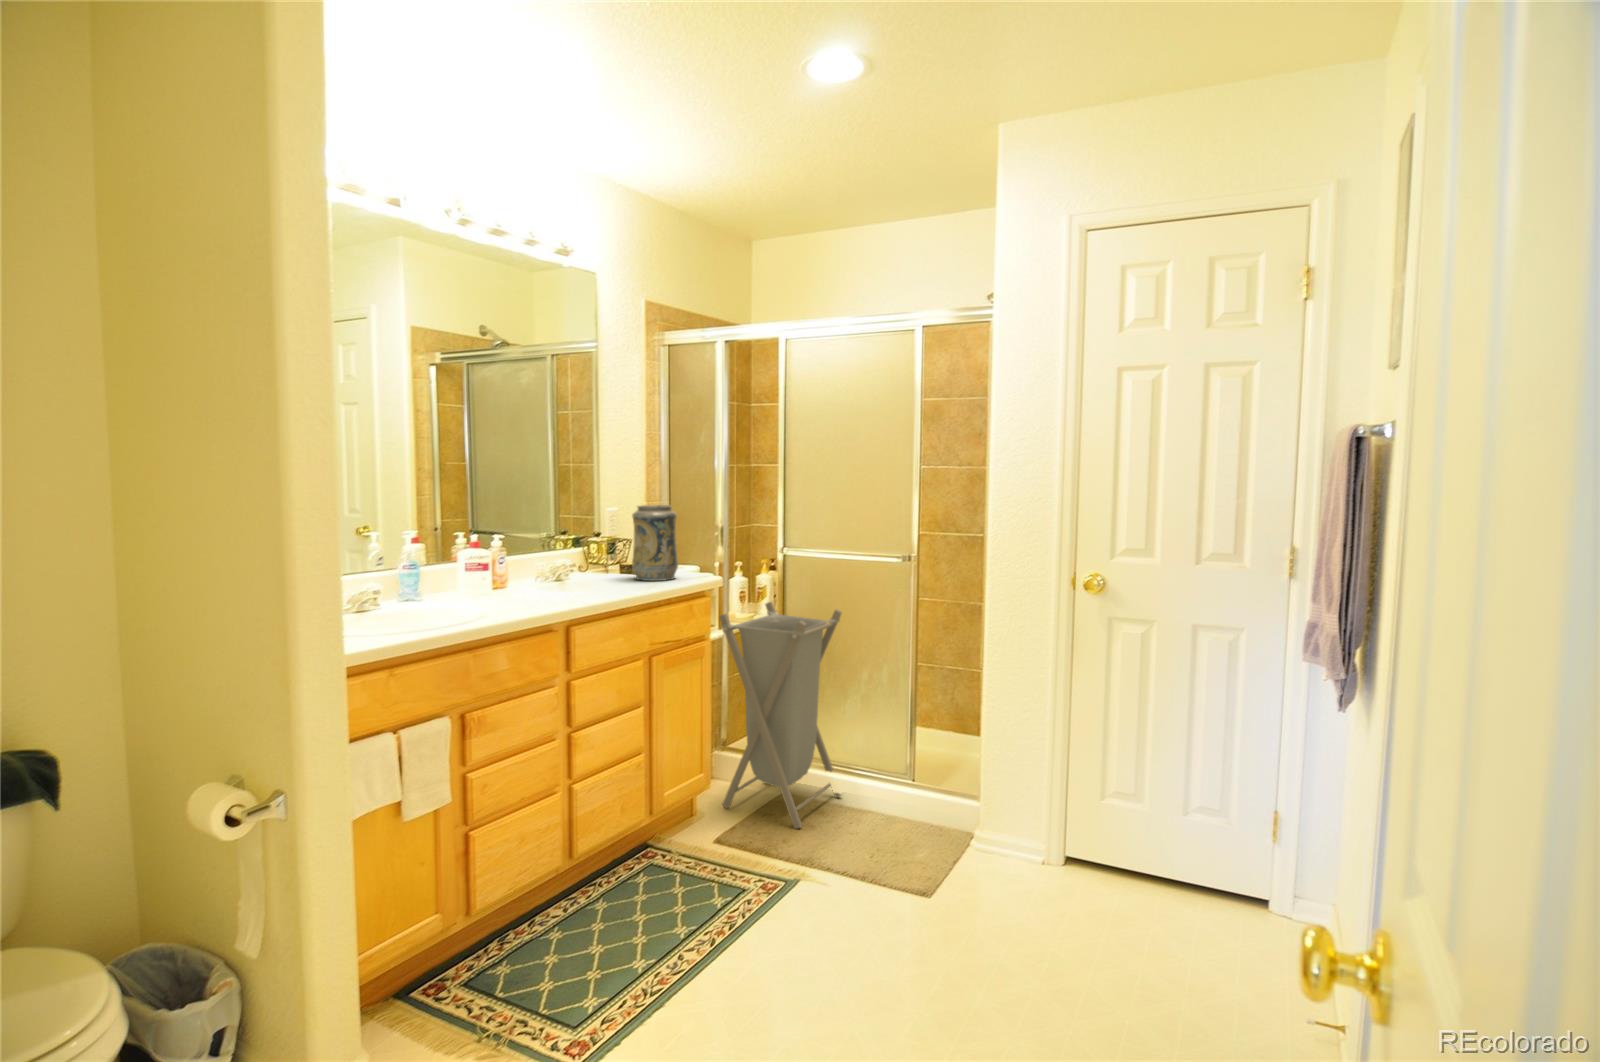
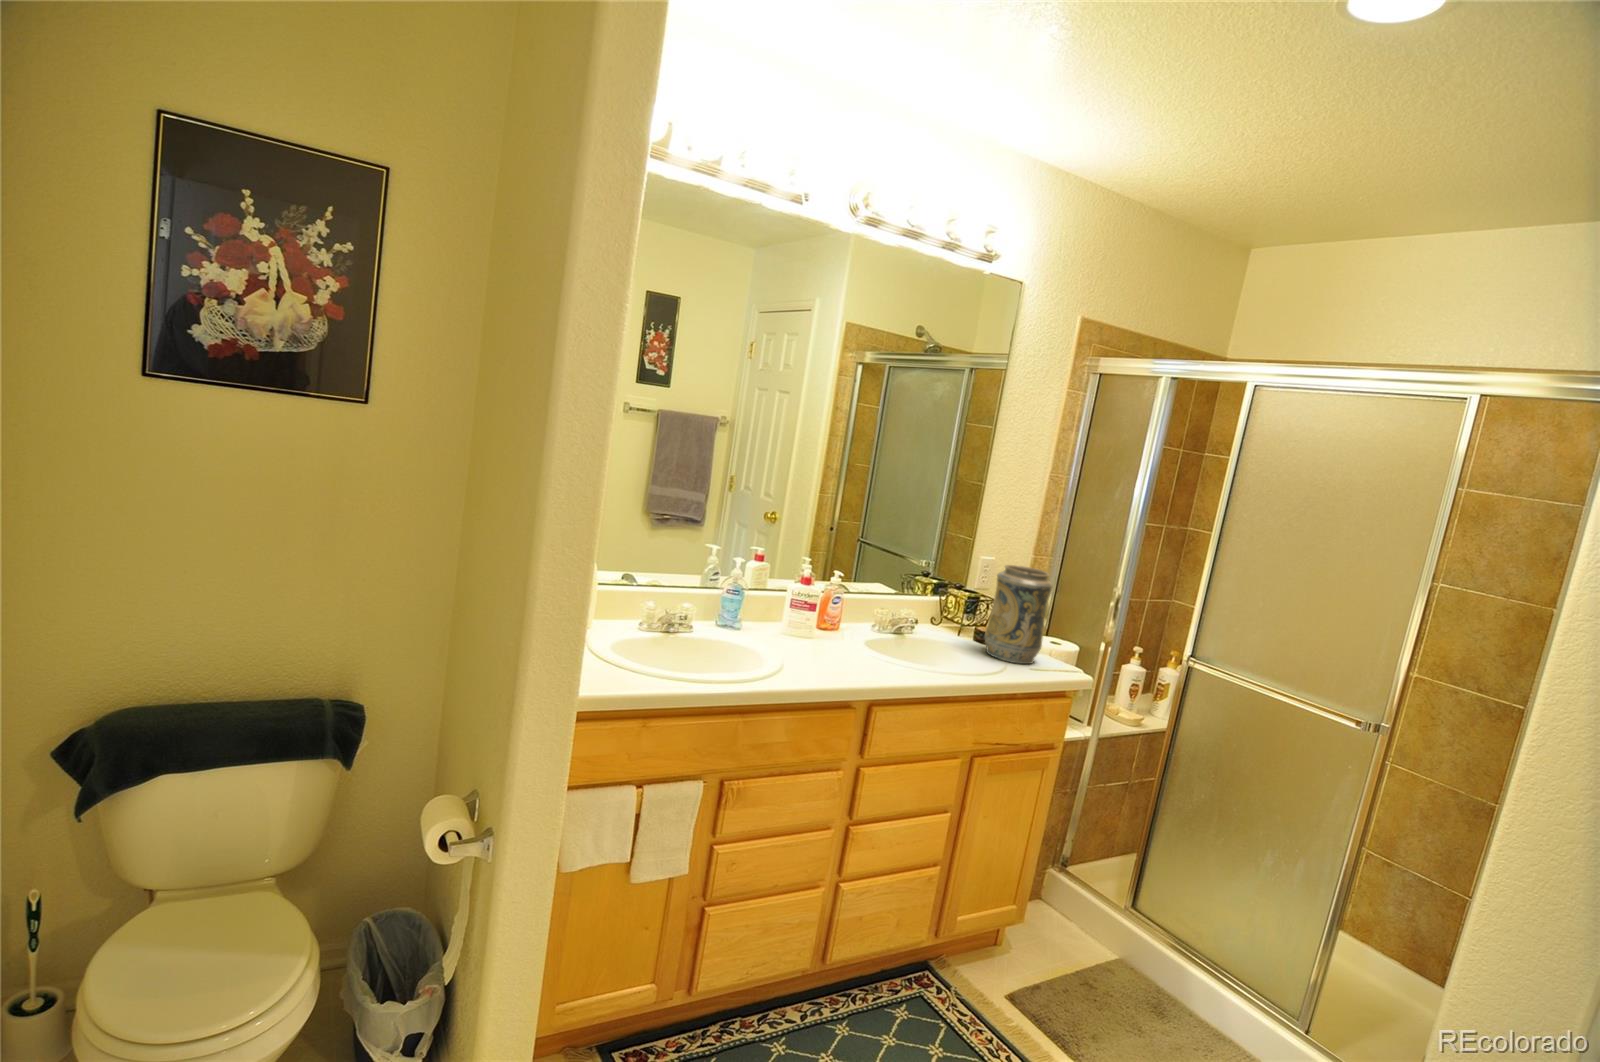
laundry hamper: present [719,602,842,829] -> none [1036,717,1263,1035]

